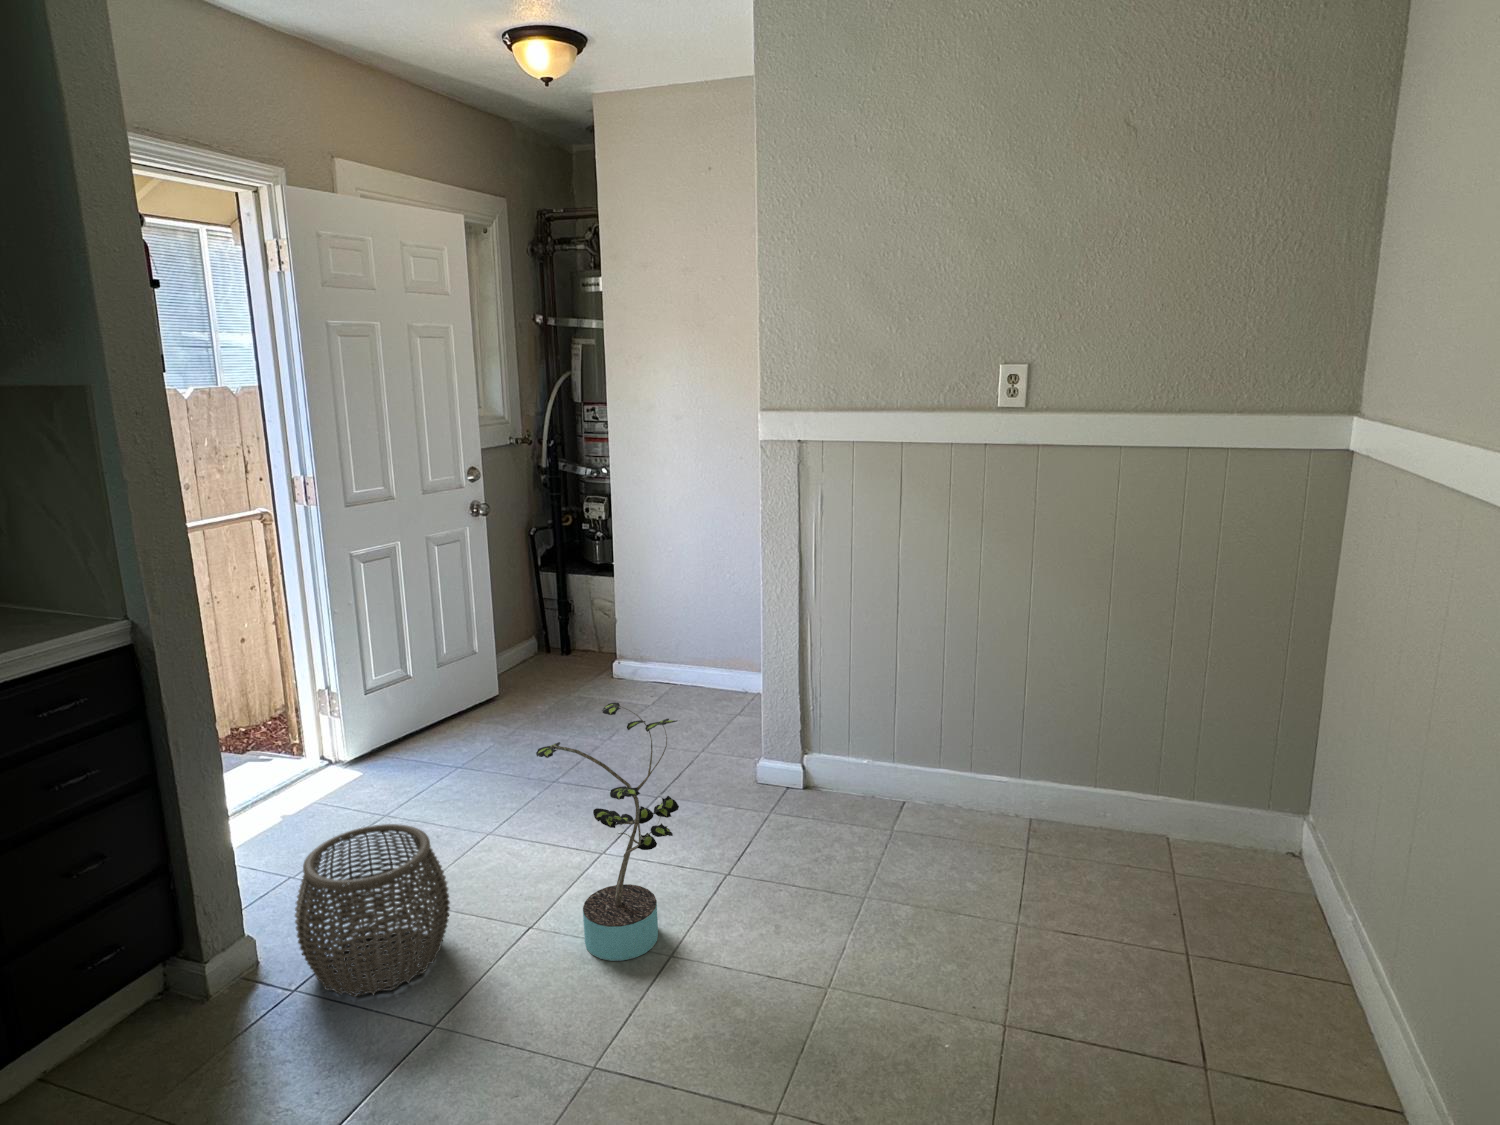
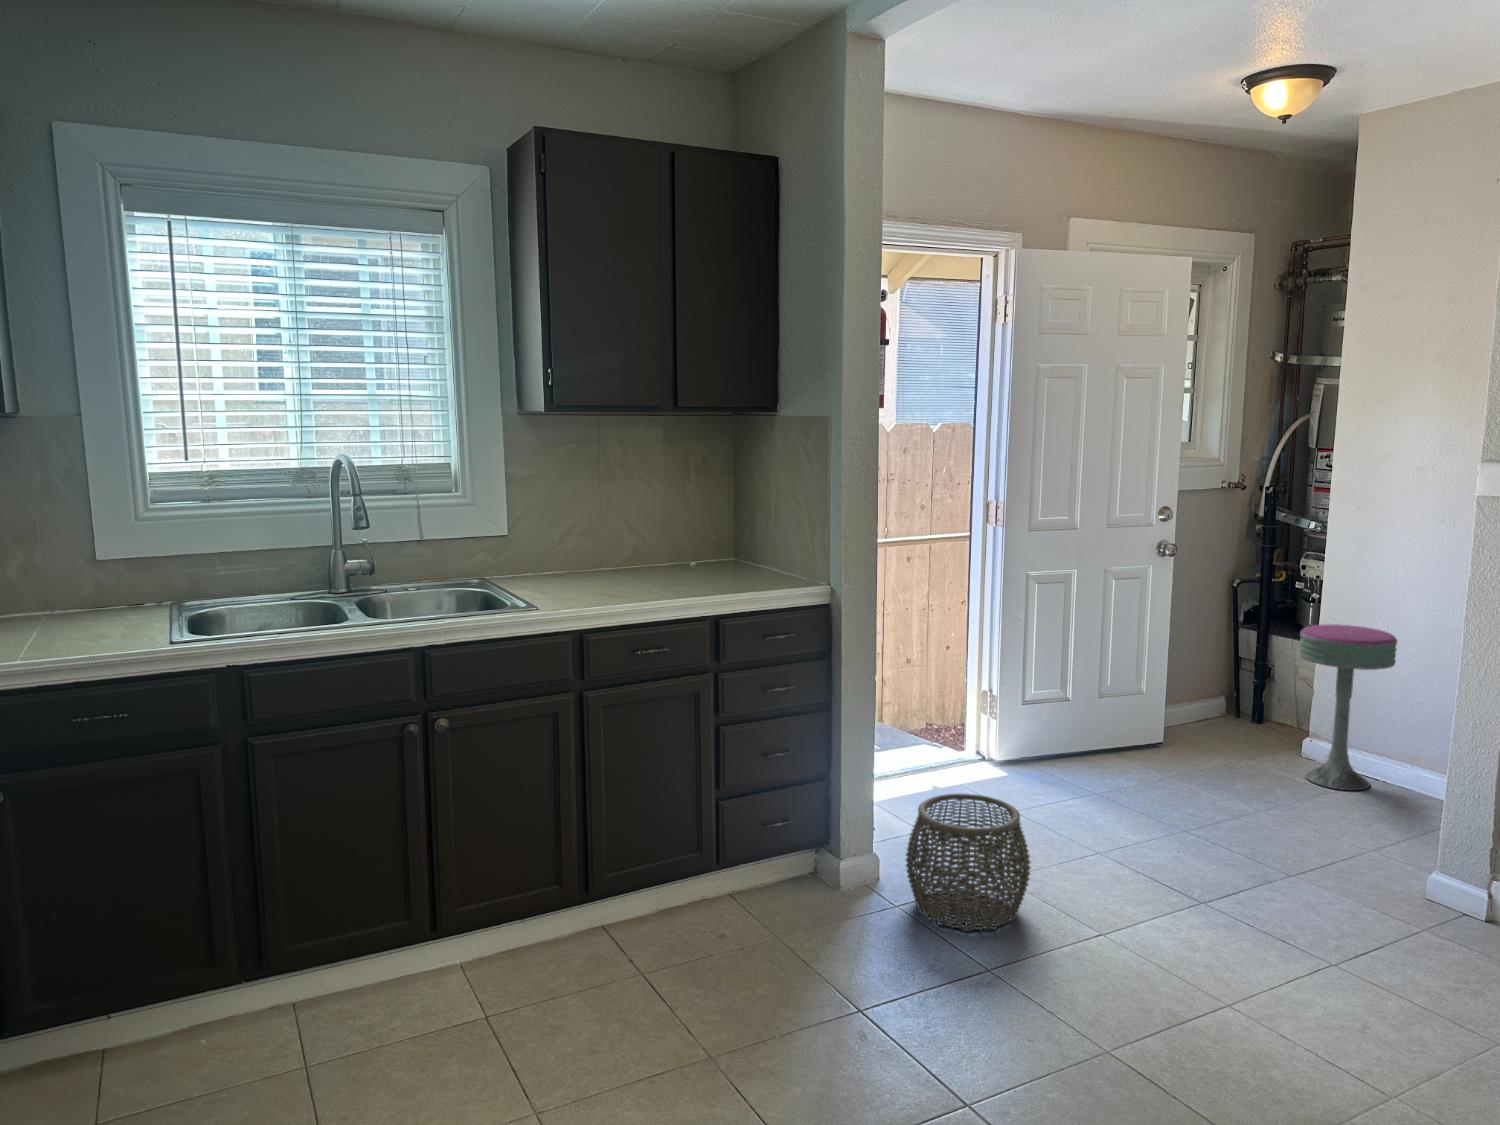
bar stool: none [608,557,682,700] -> present [1299,624,1397,790]
potted plant: present [536,703,679,961] -> none [1120,737,1273,992]

